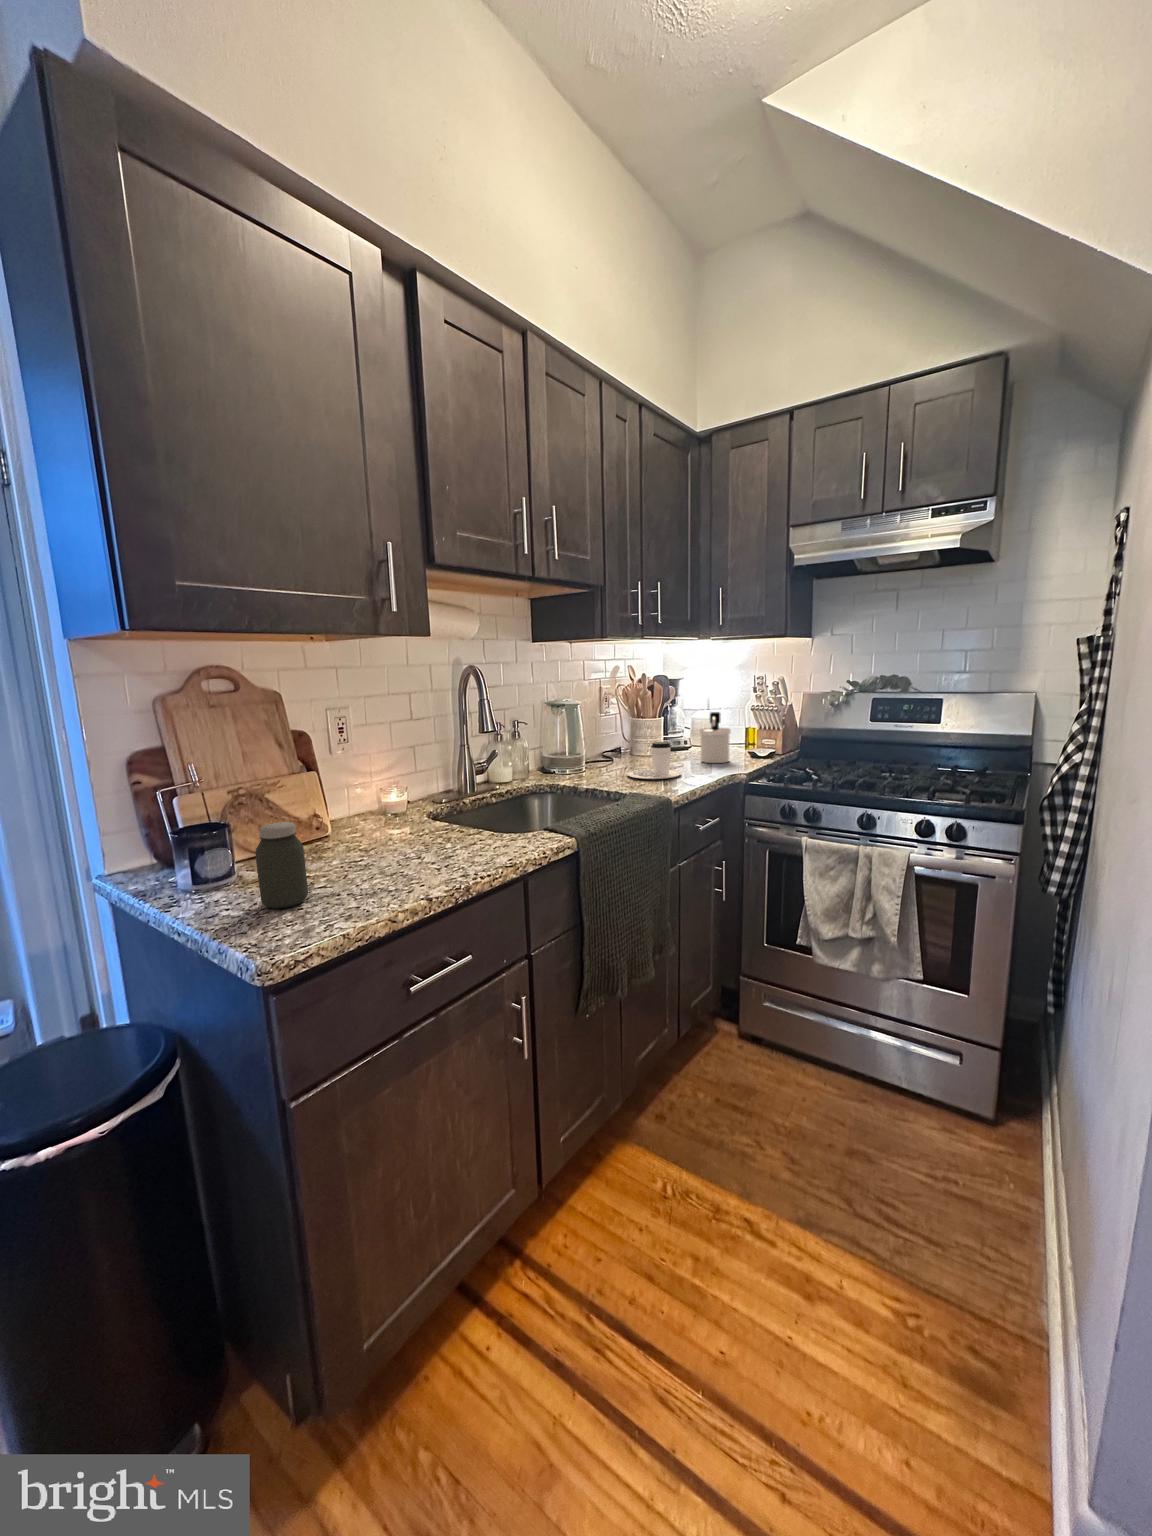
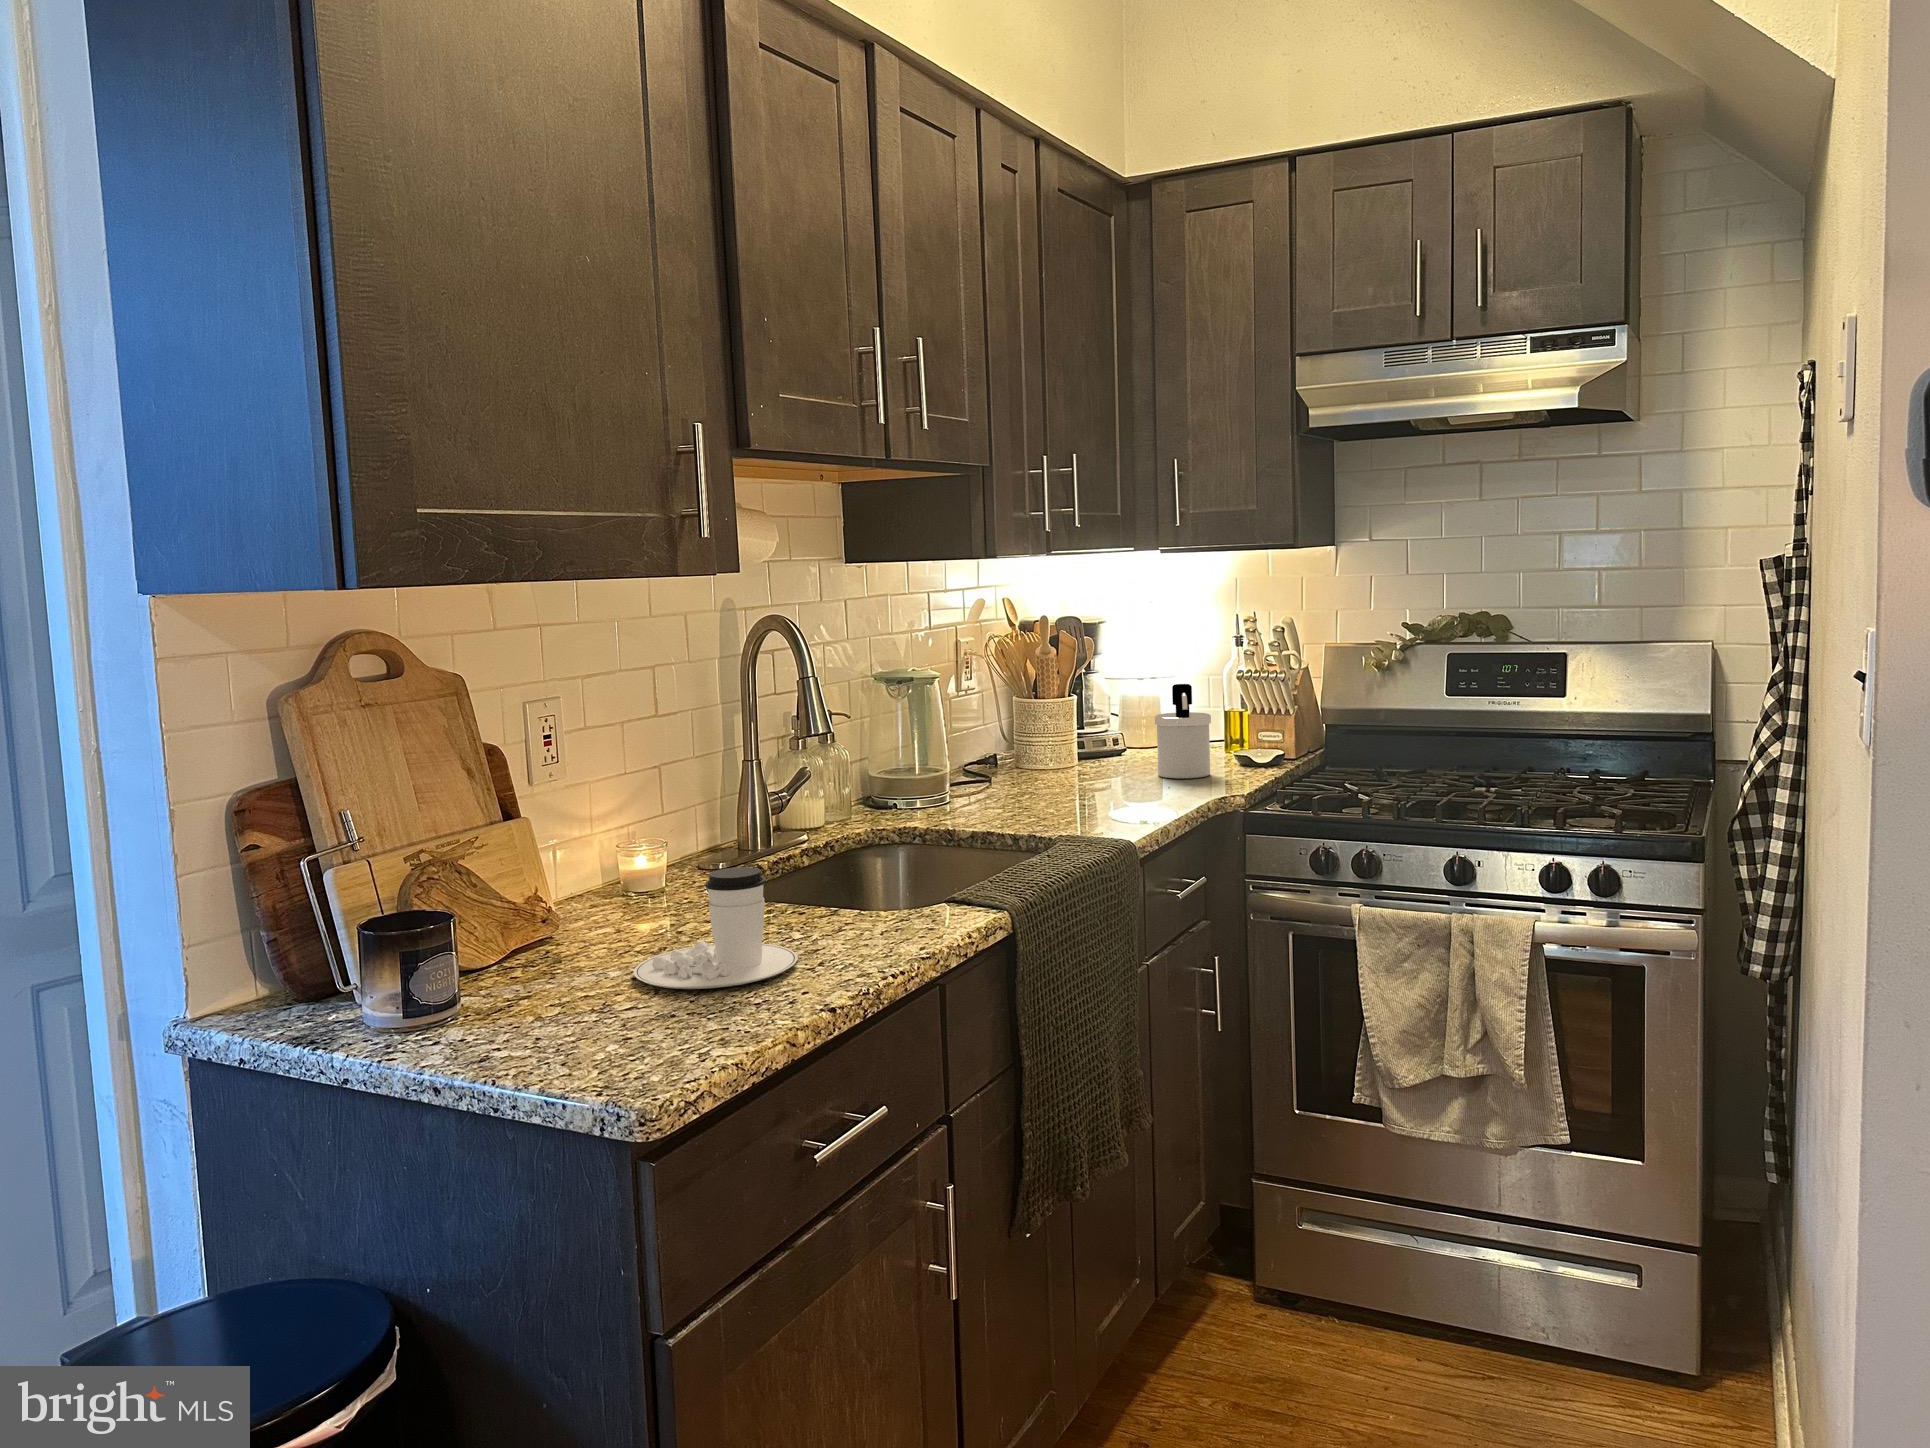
coffee cup: present [627,742,681,779] -> present [634,867,798,989]
jar: present [256,822,308,908] -> none [534,889,617,1039]

